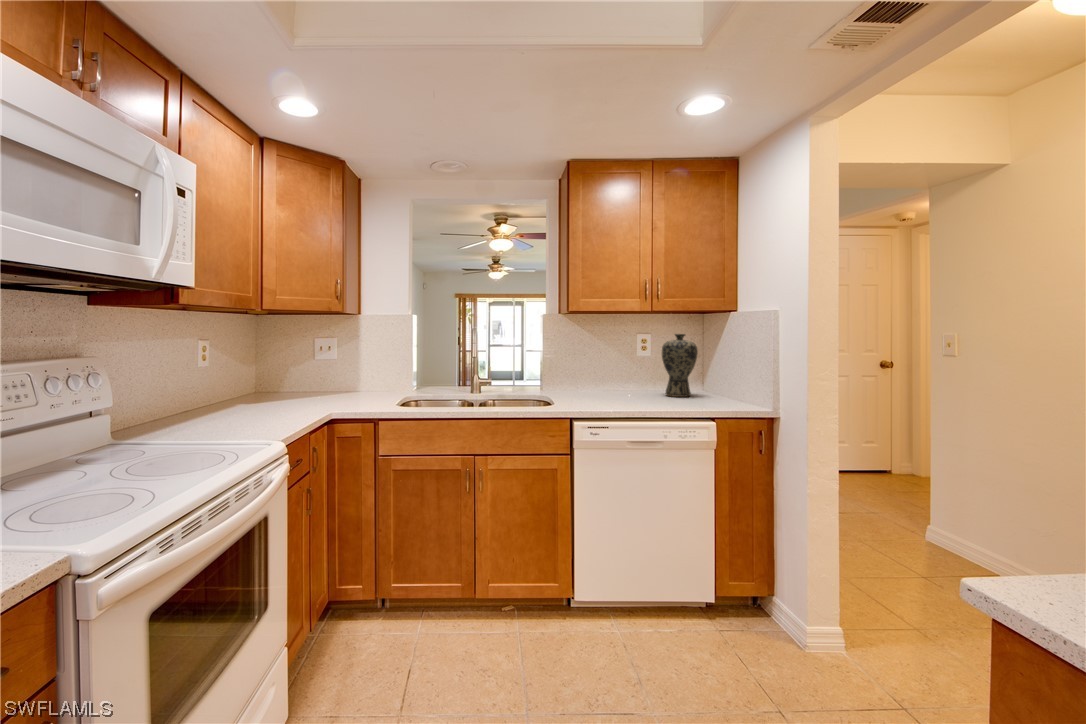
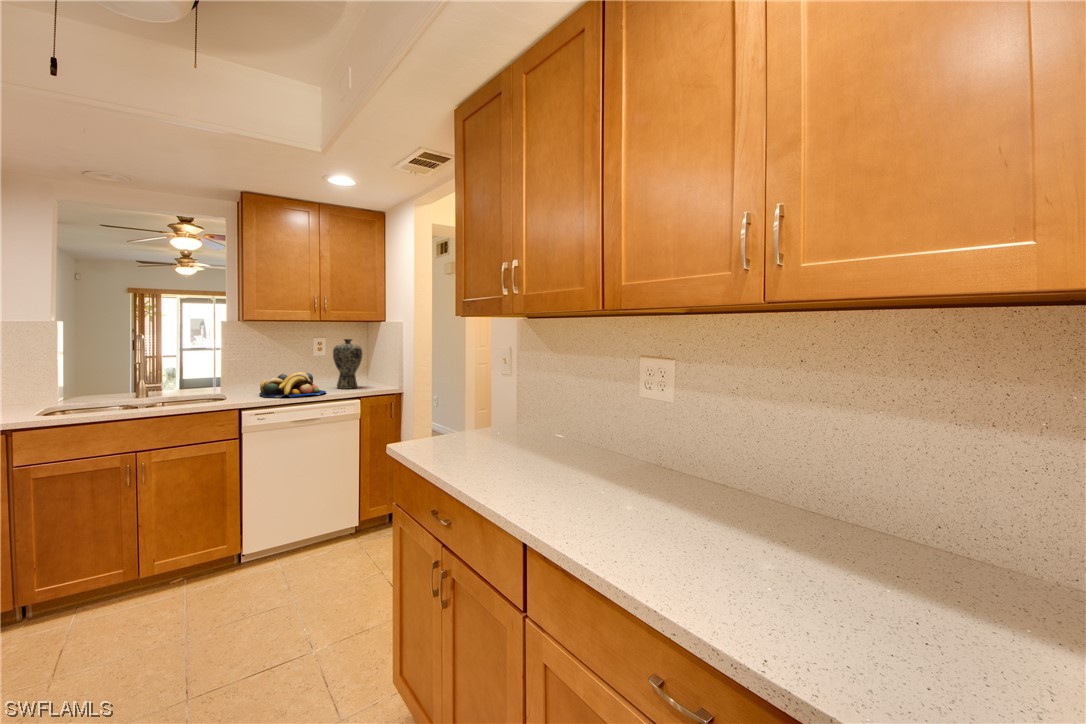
fruit bowl: none [585,375,661,407] -> present [259,372,326,397]

